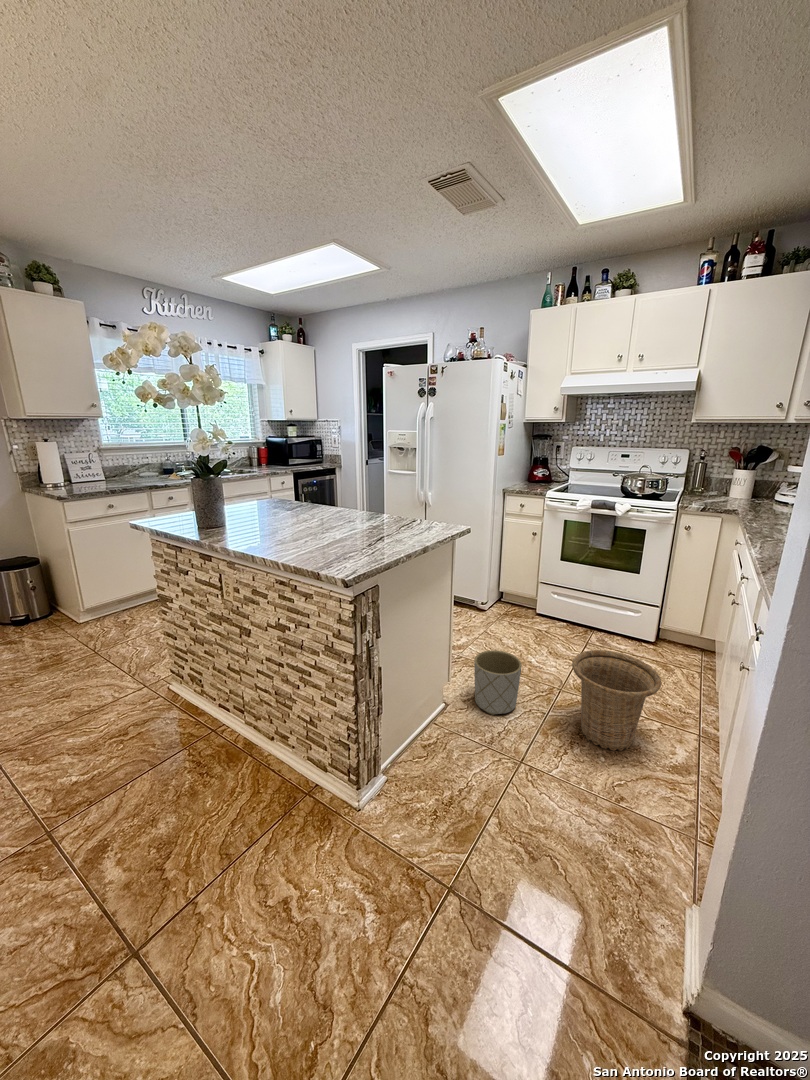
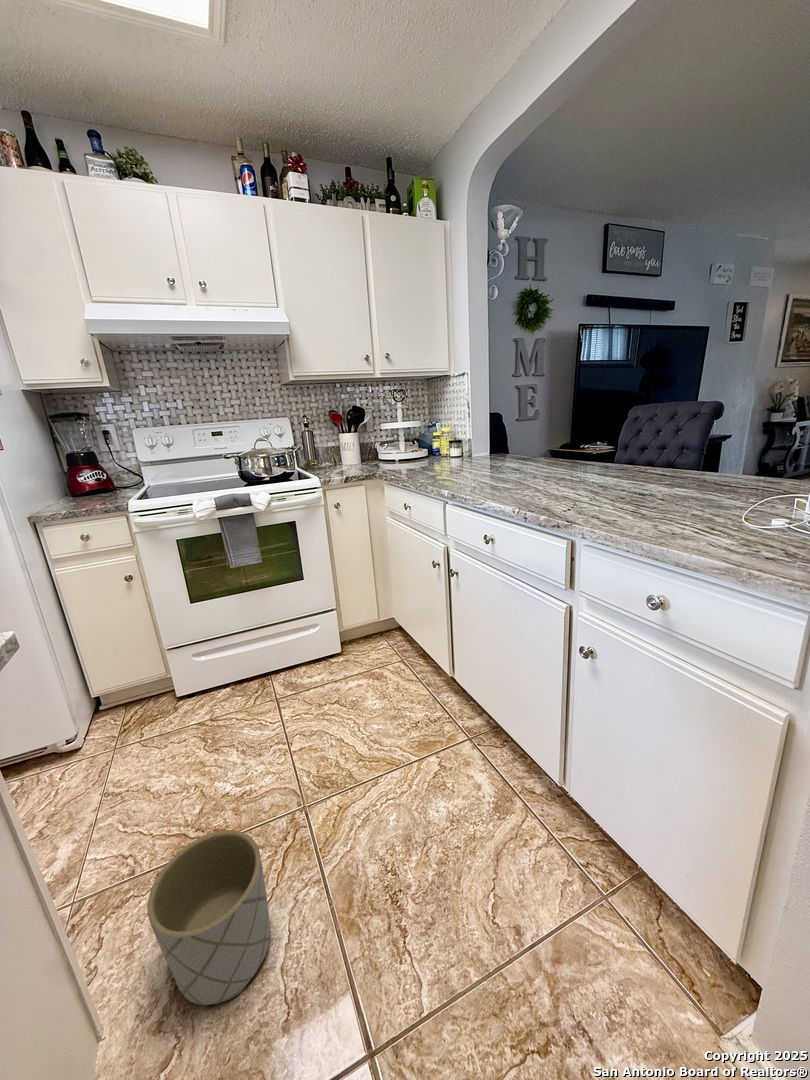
basket: present [572,650,661,751] -> none [337,699,466,869]

